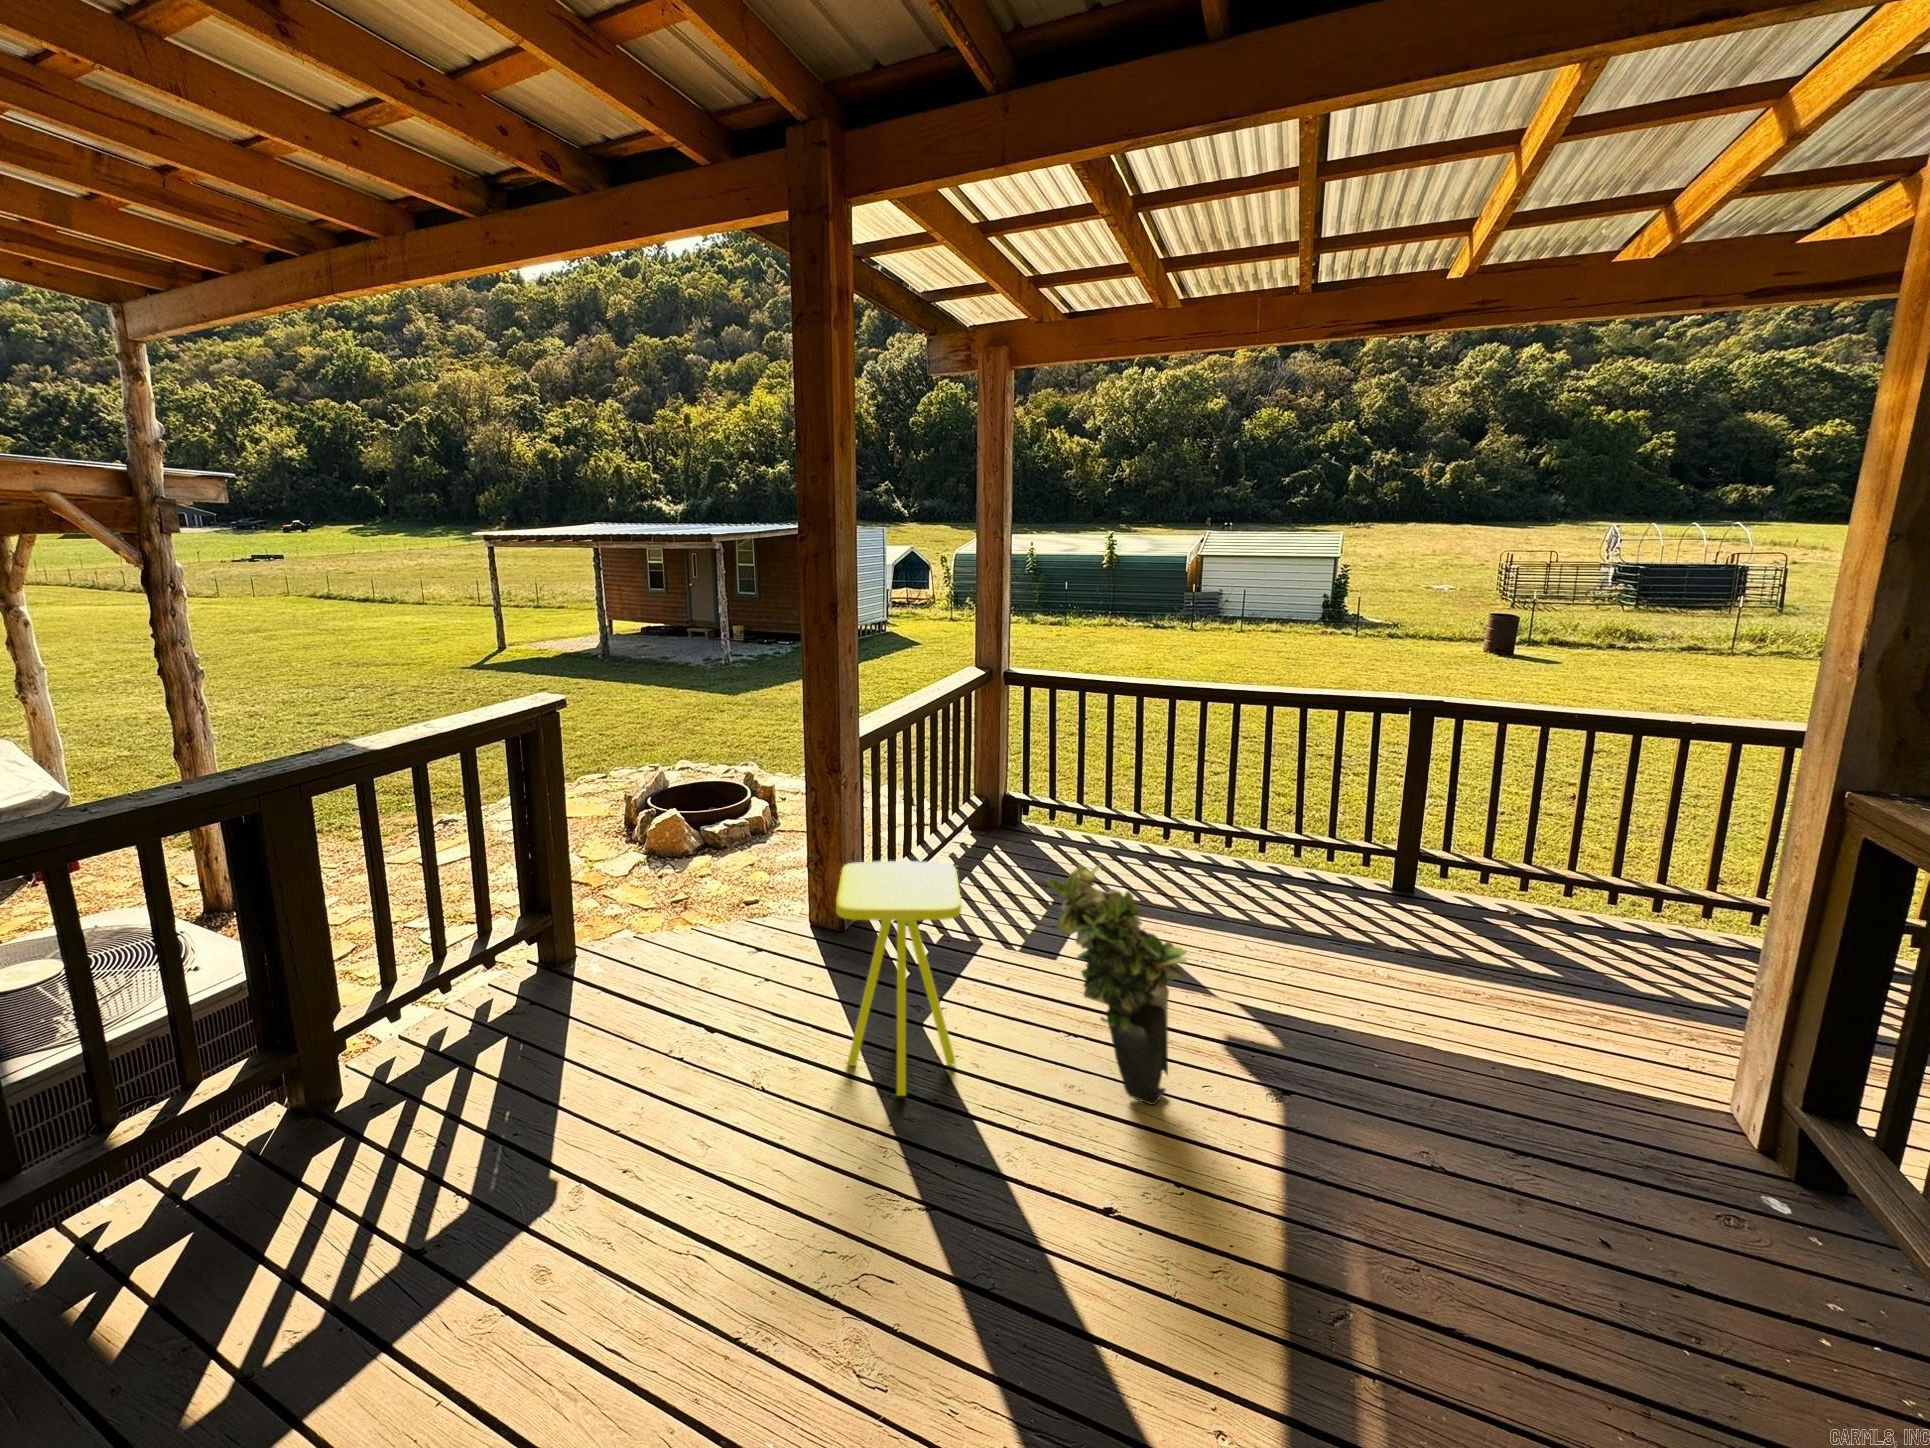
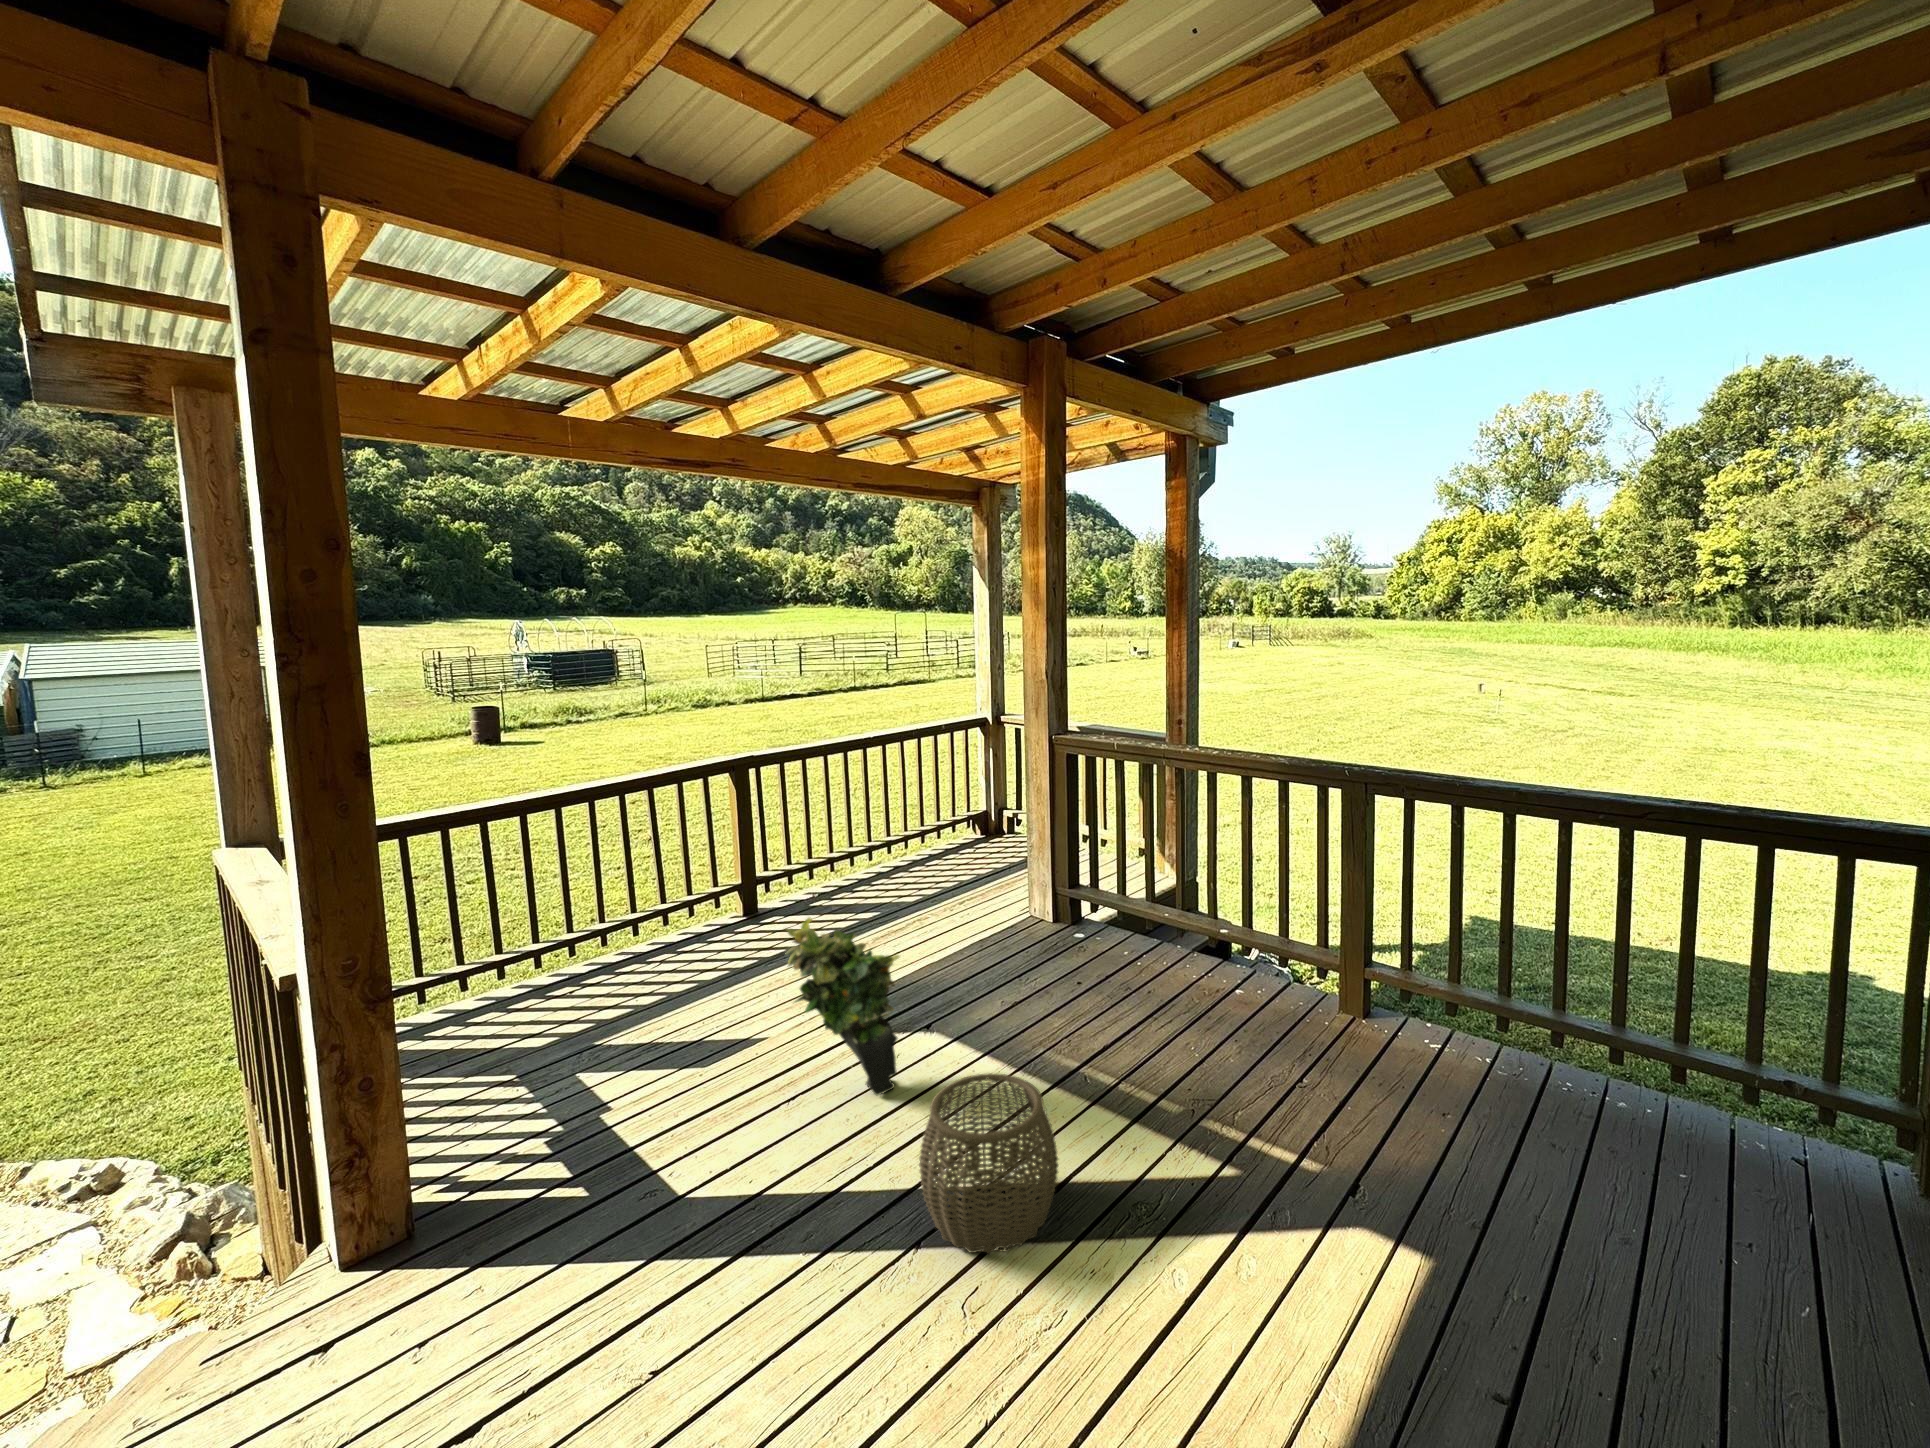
side table: present [836,861,961,1096] -> none [605,986,787,1267]
woven basket: none [903,1089,1076,1317] -> present [919,1074,1059,1253]

